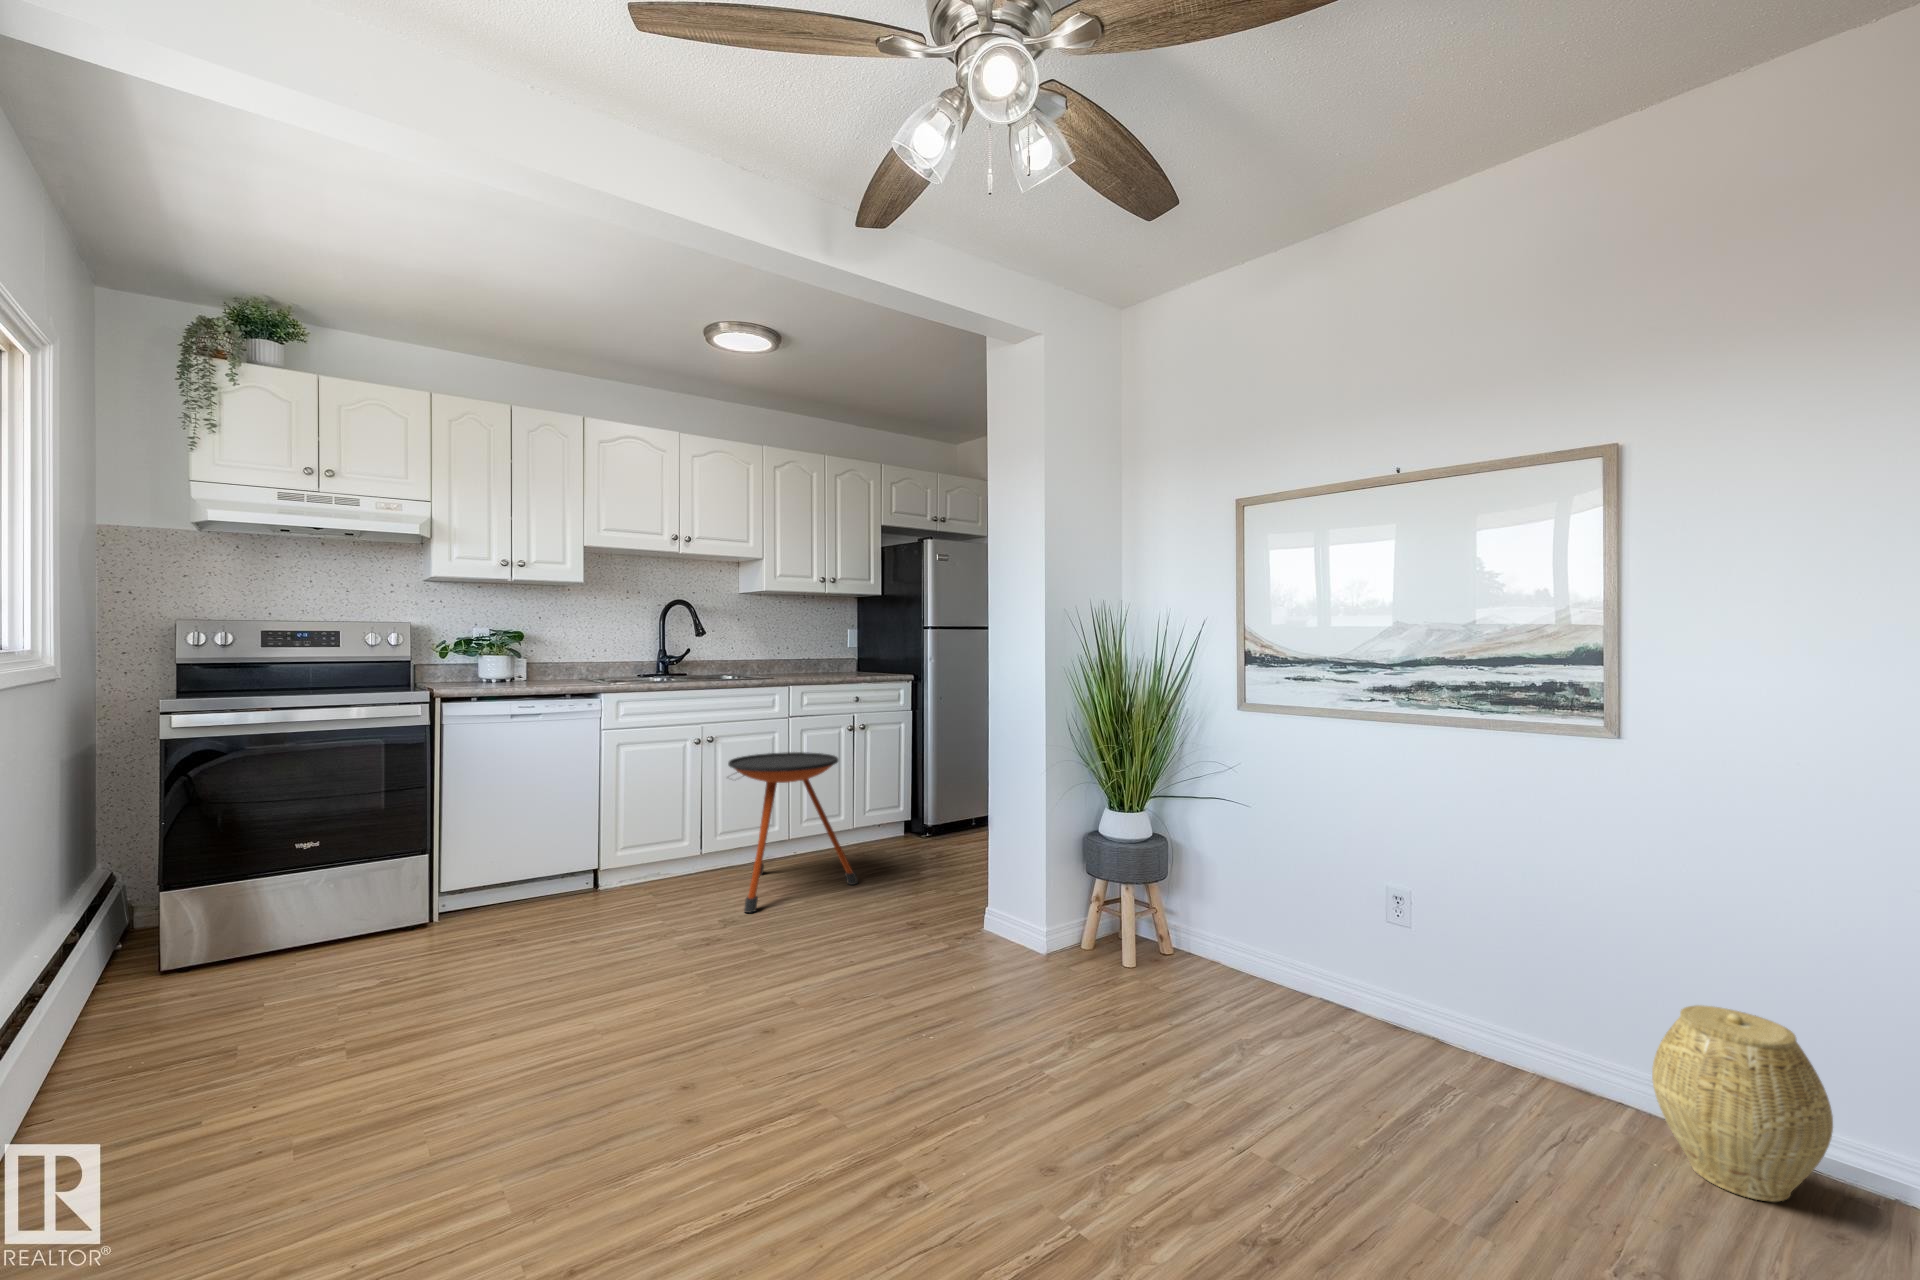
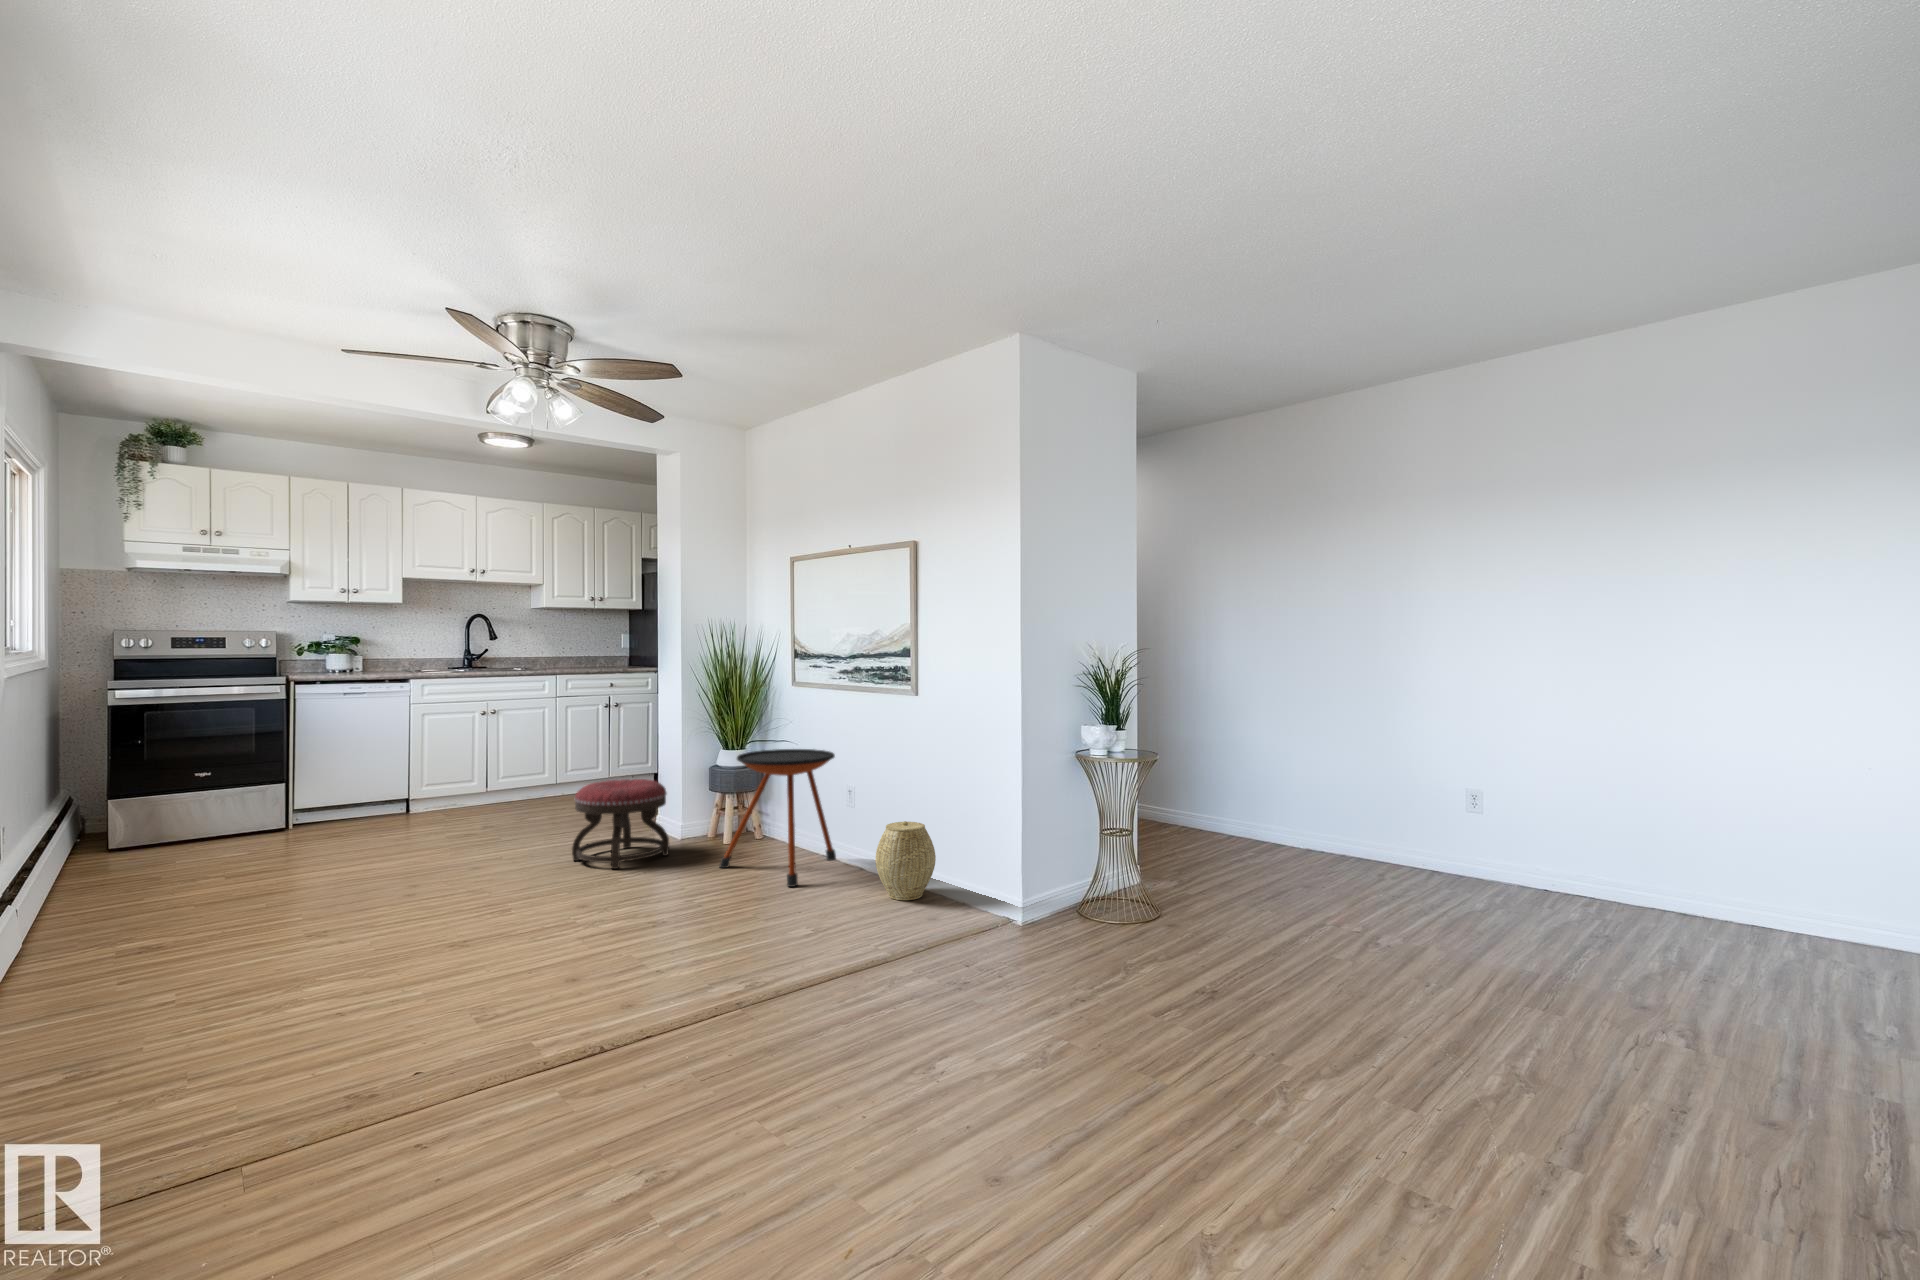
side table: present [727,752,858,913] -> present [719,749,836,887]
ottoman: none [919,867,1078,1051] -> present [572,779,669,869]

